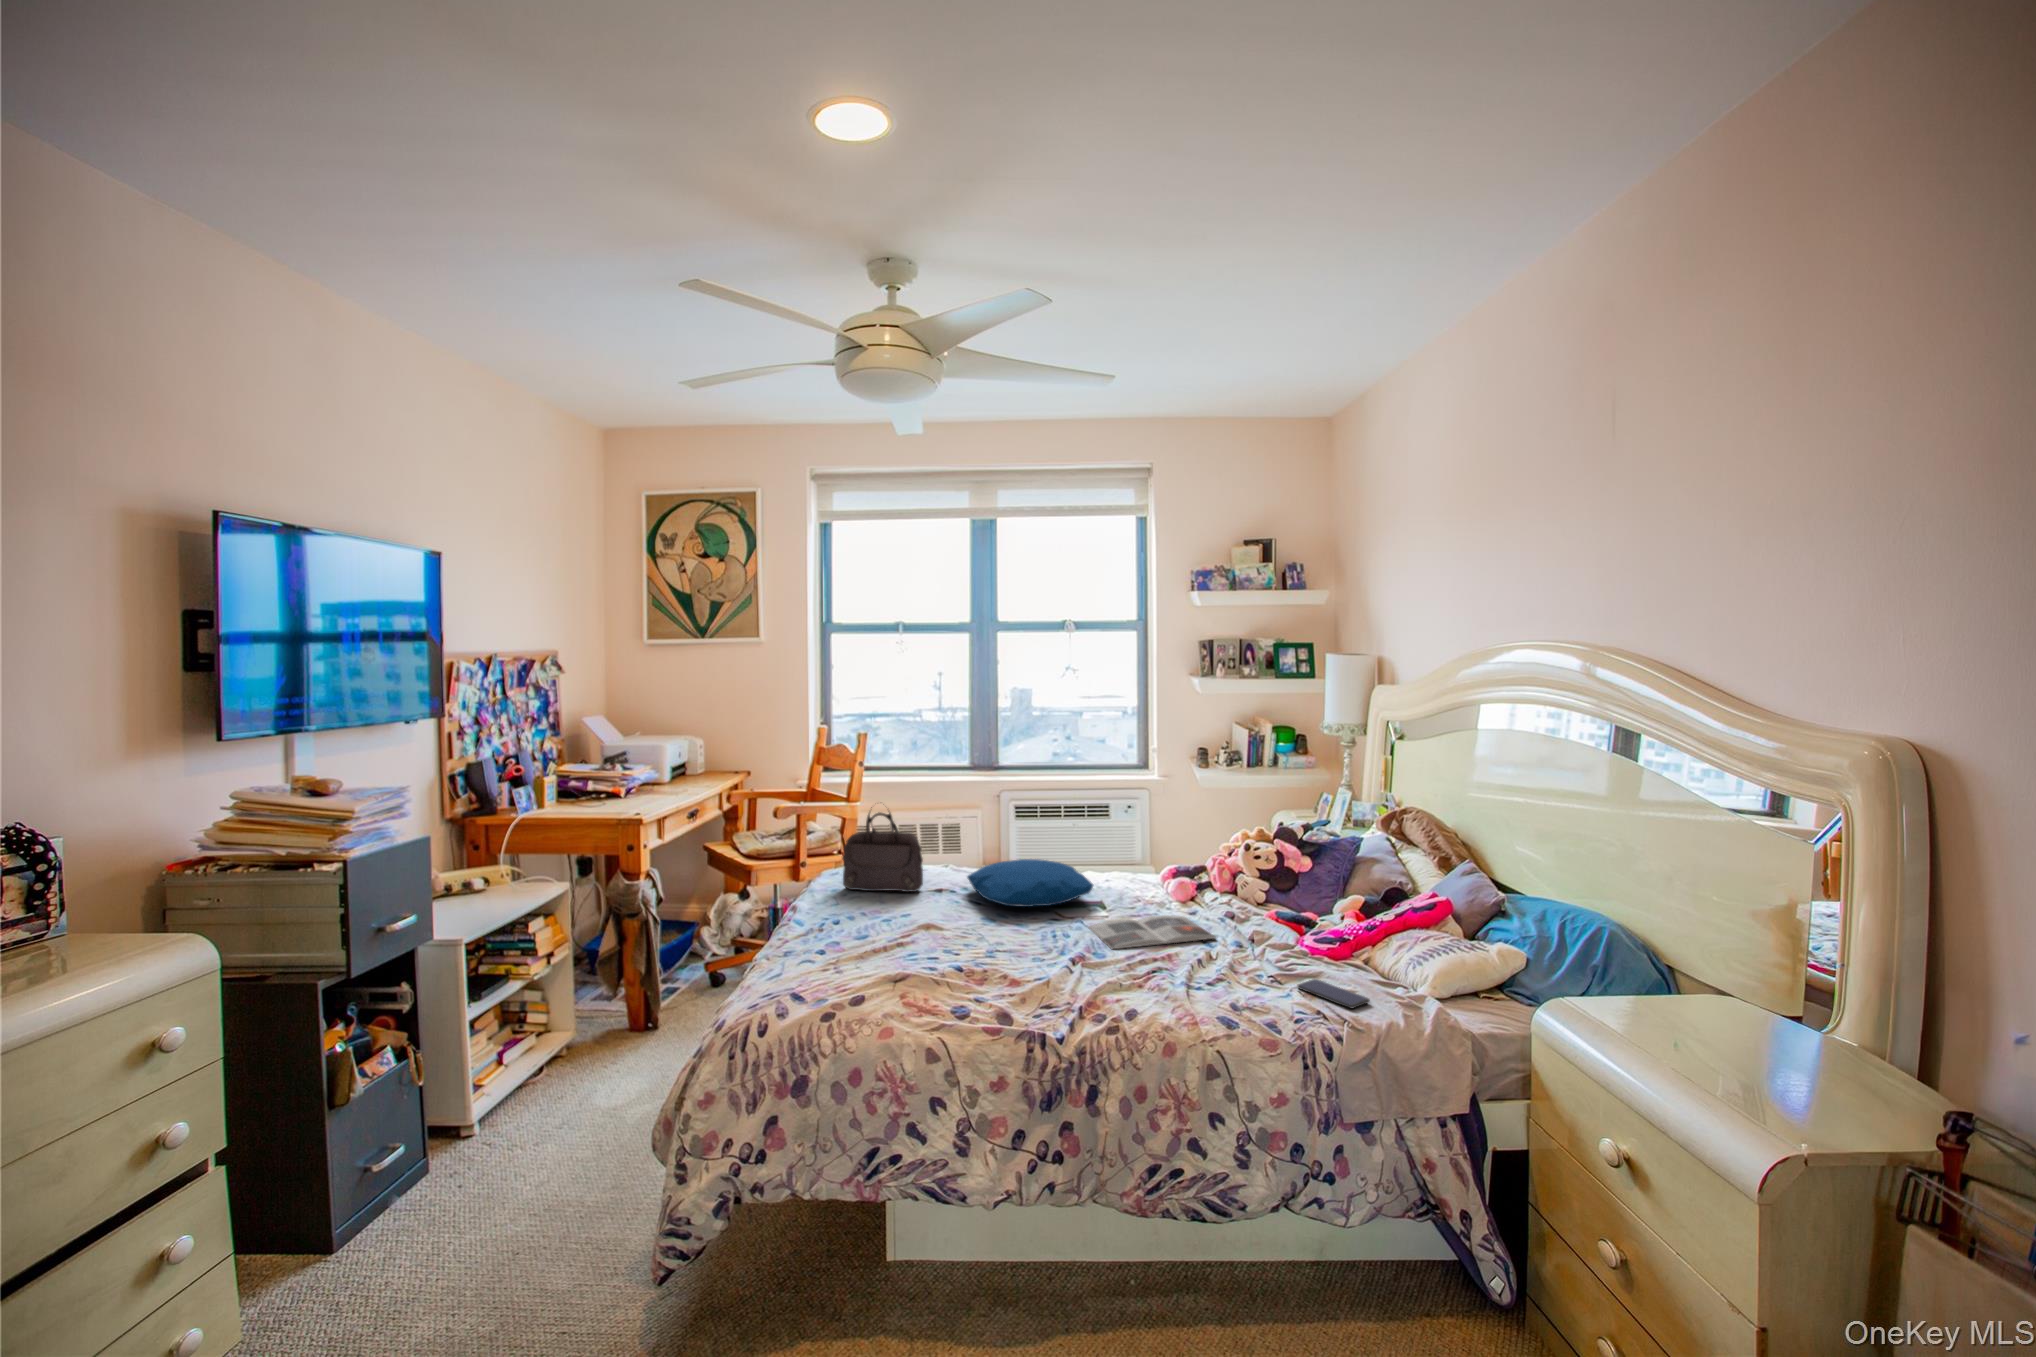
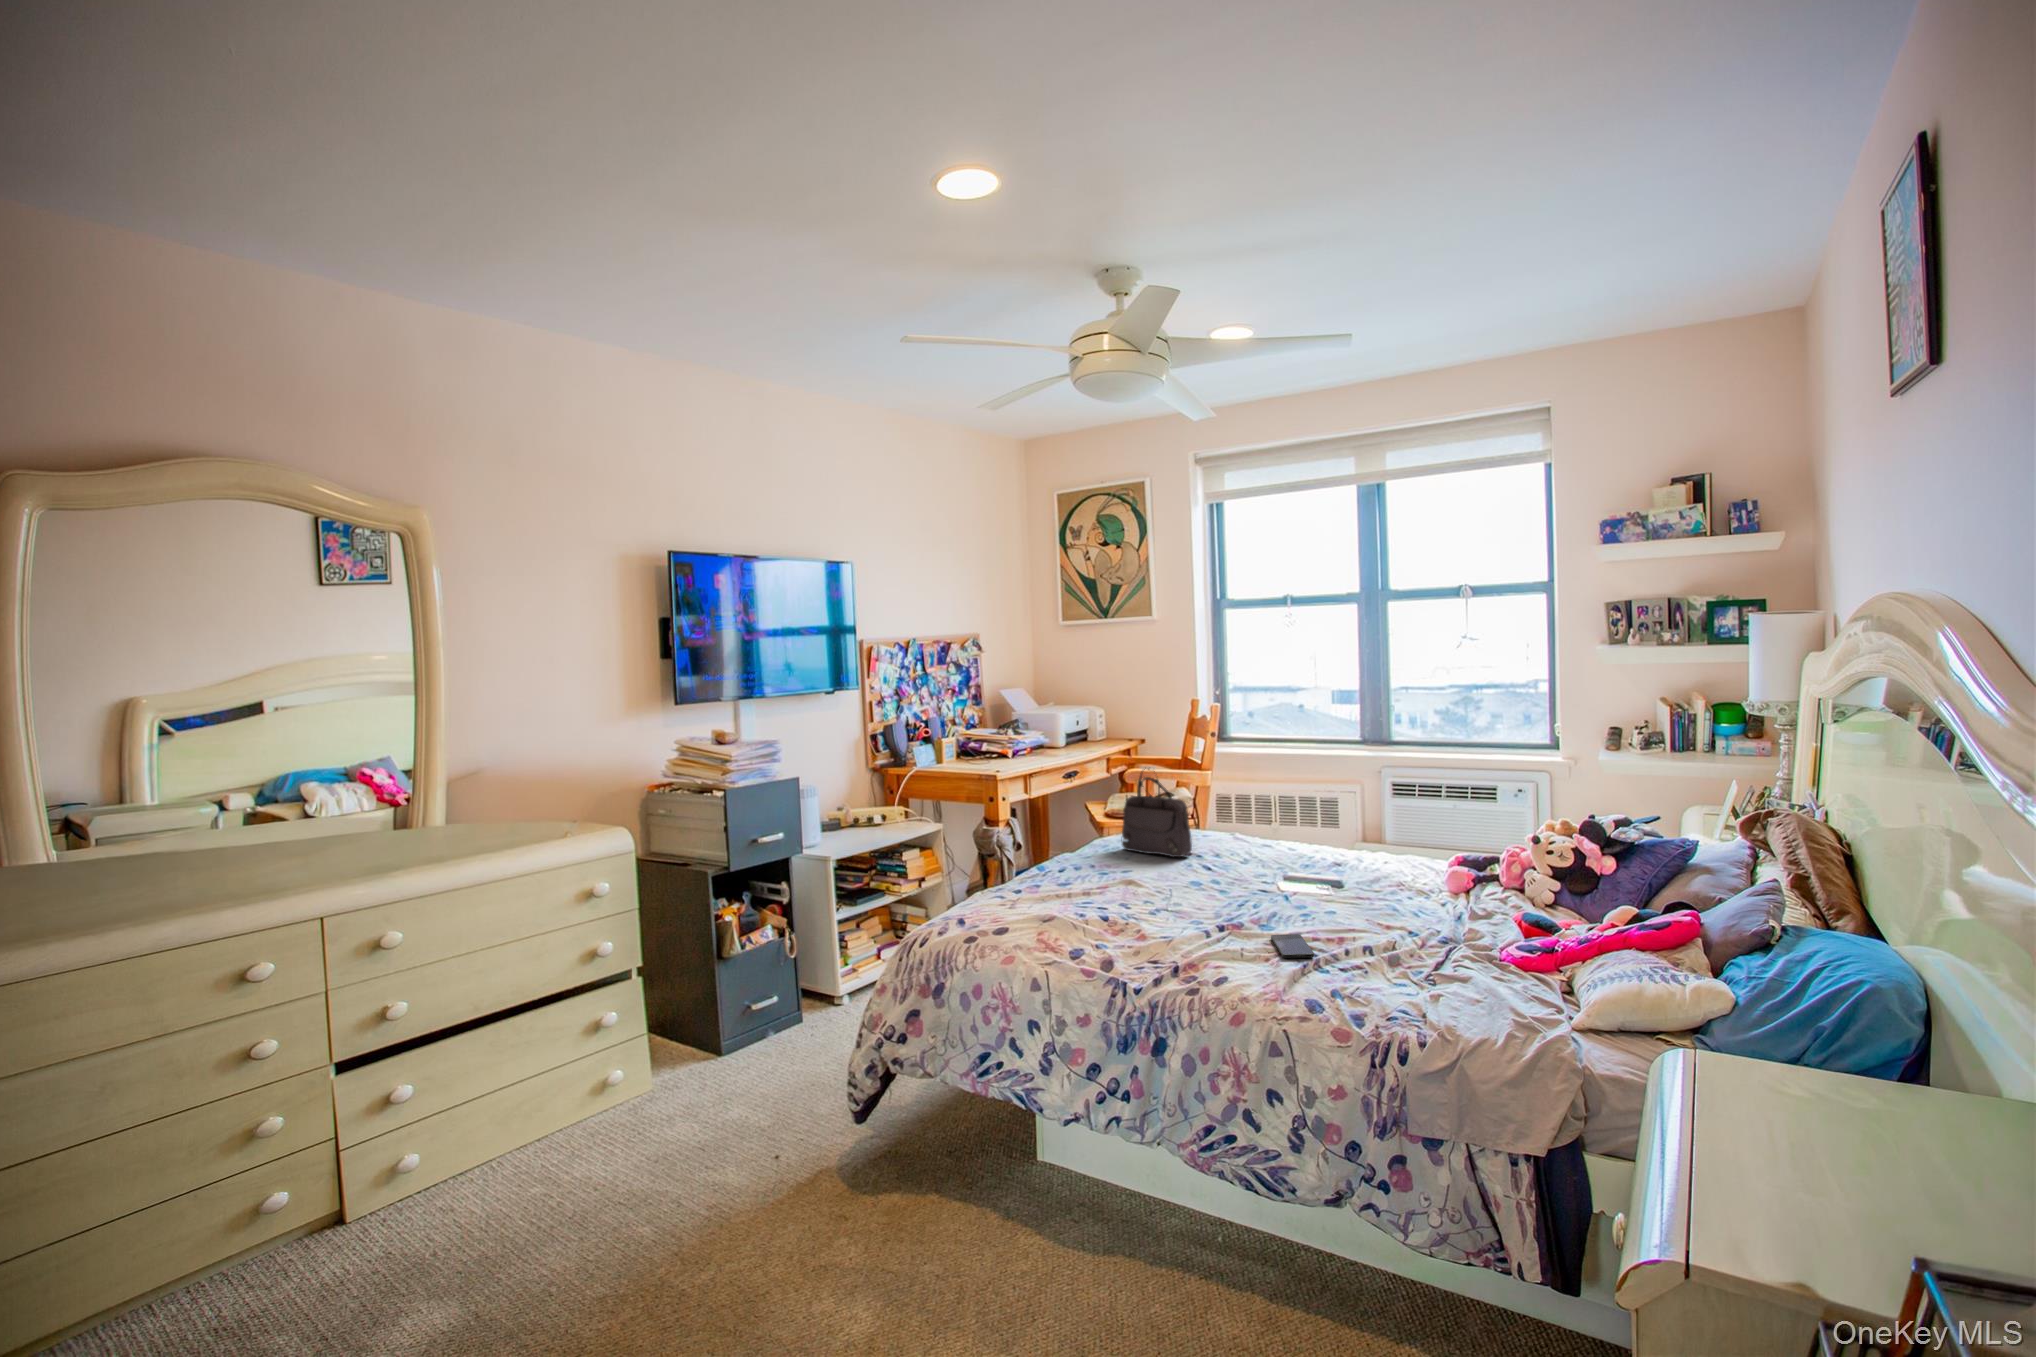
pillow: present [967,859,1093,907] -> none [1219,836,1346,881]
magazine: present [1088,915,1216,949] -> none [1293,902,1430,934]
smartphone: present [1298,979,1370,1008] -> present [1271,934,1314,958]

